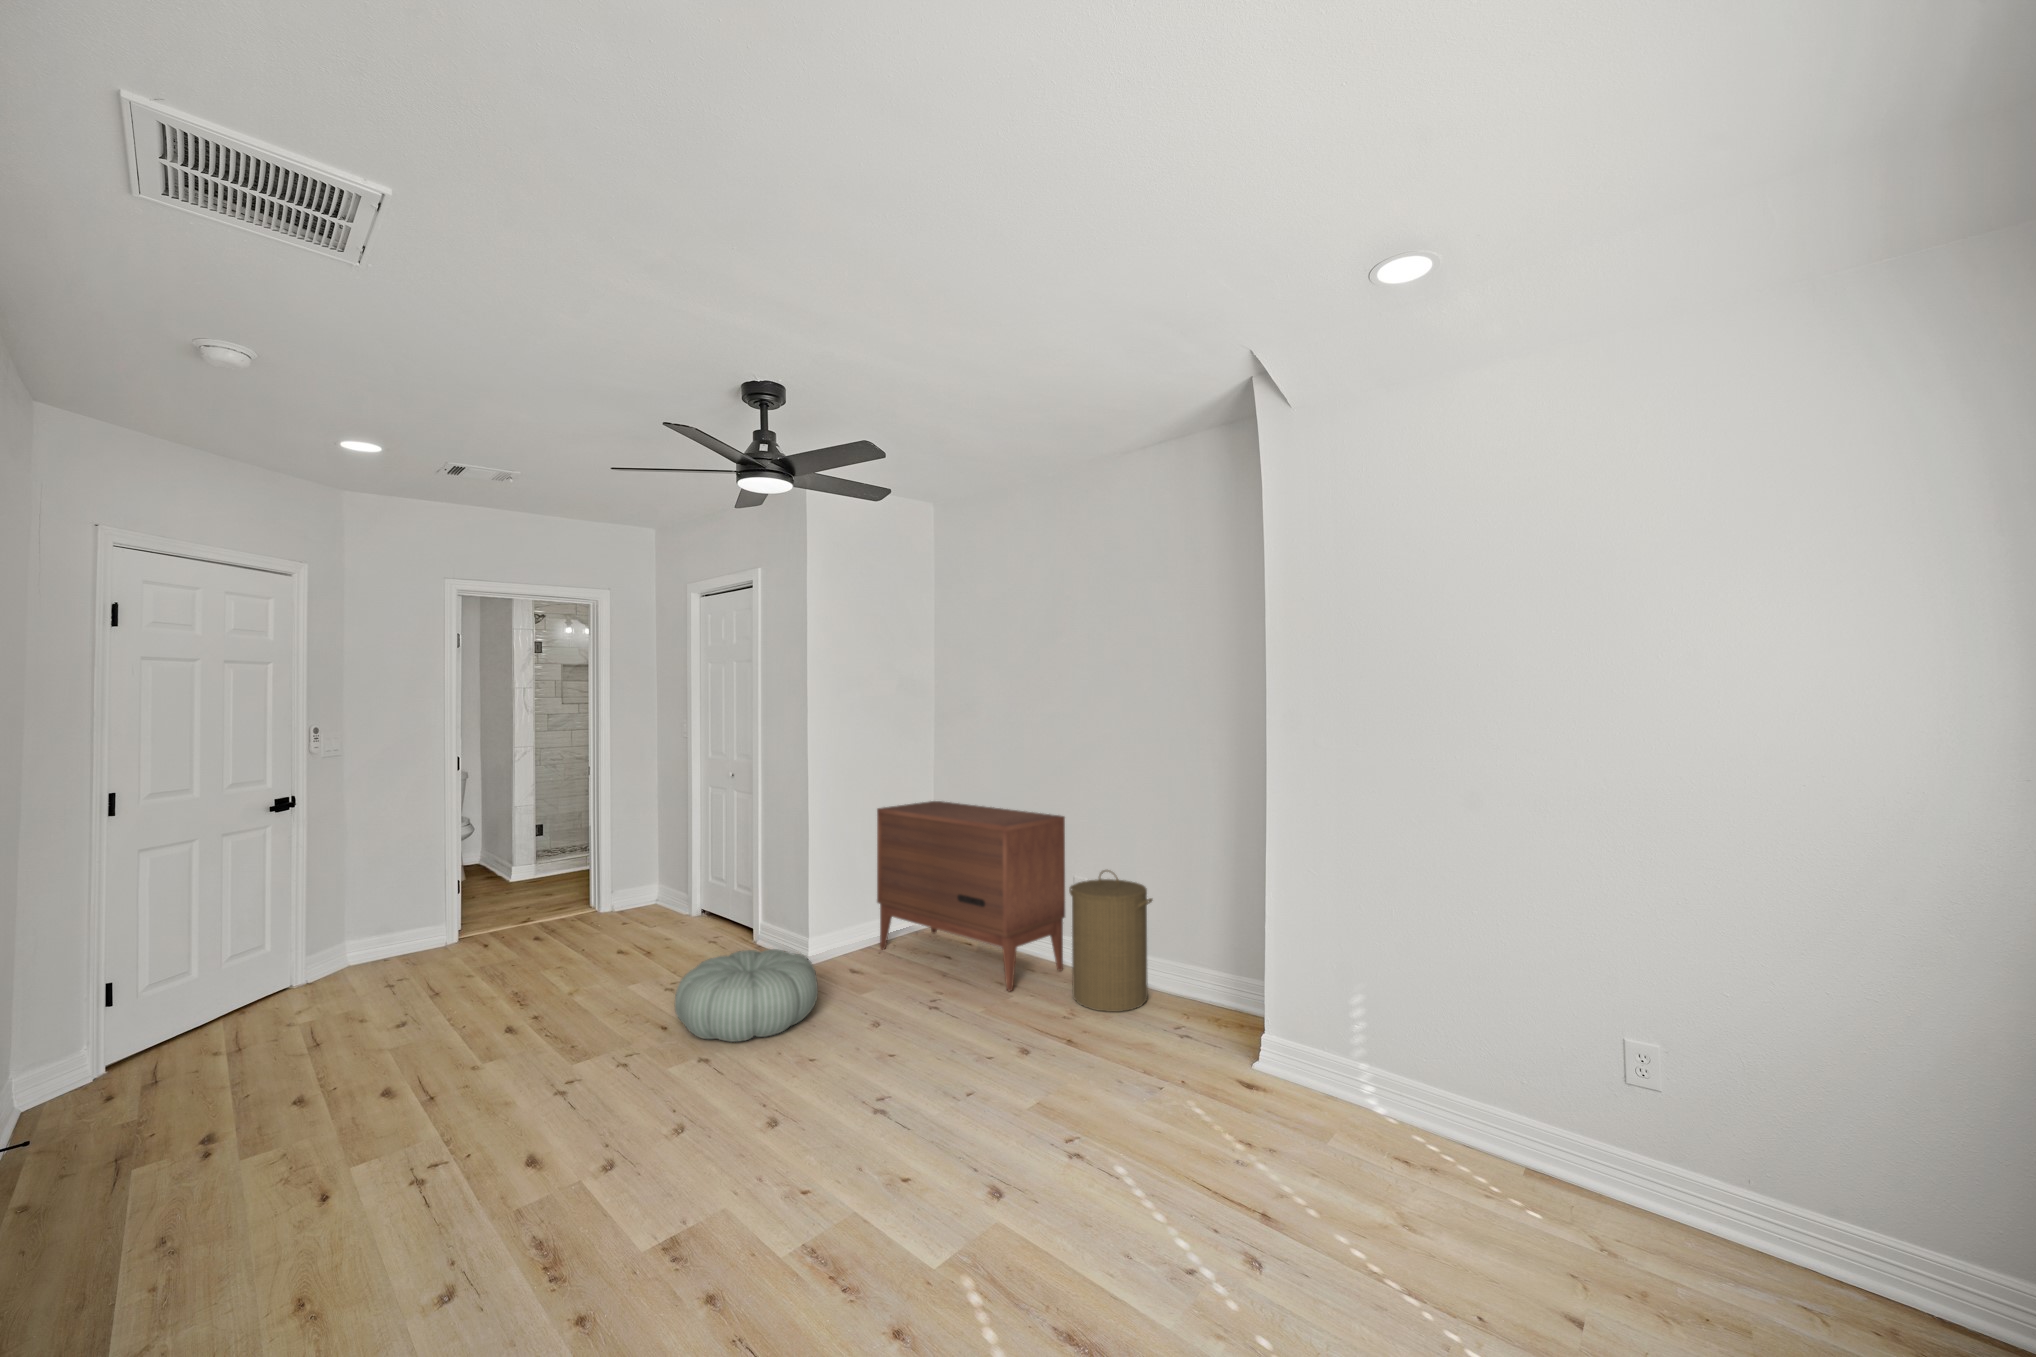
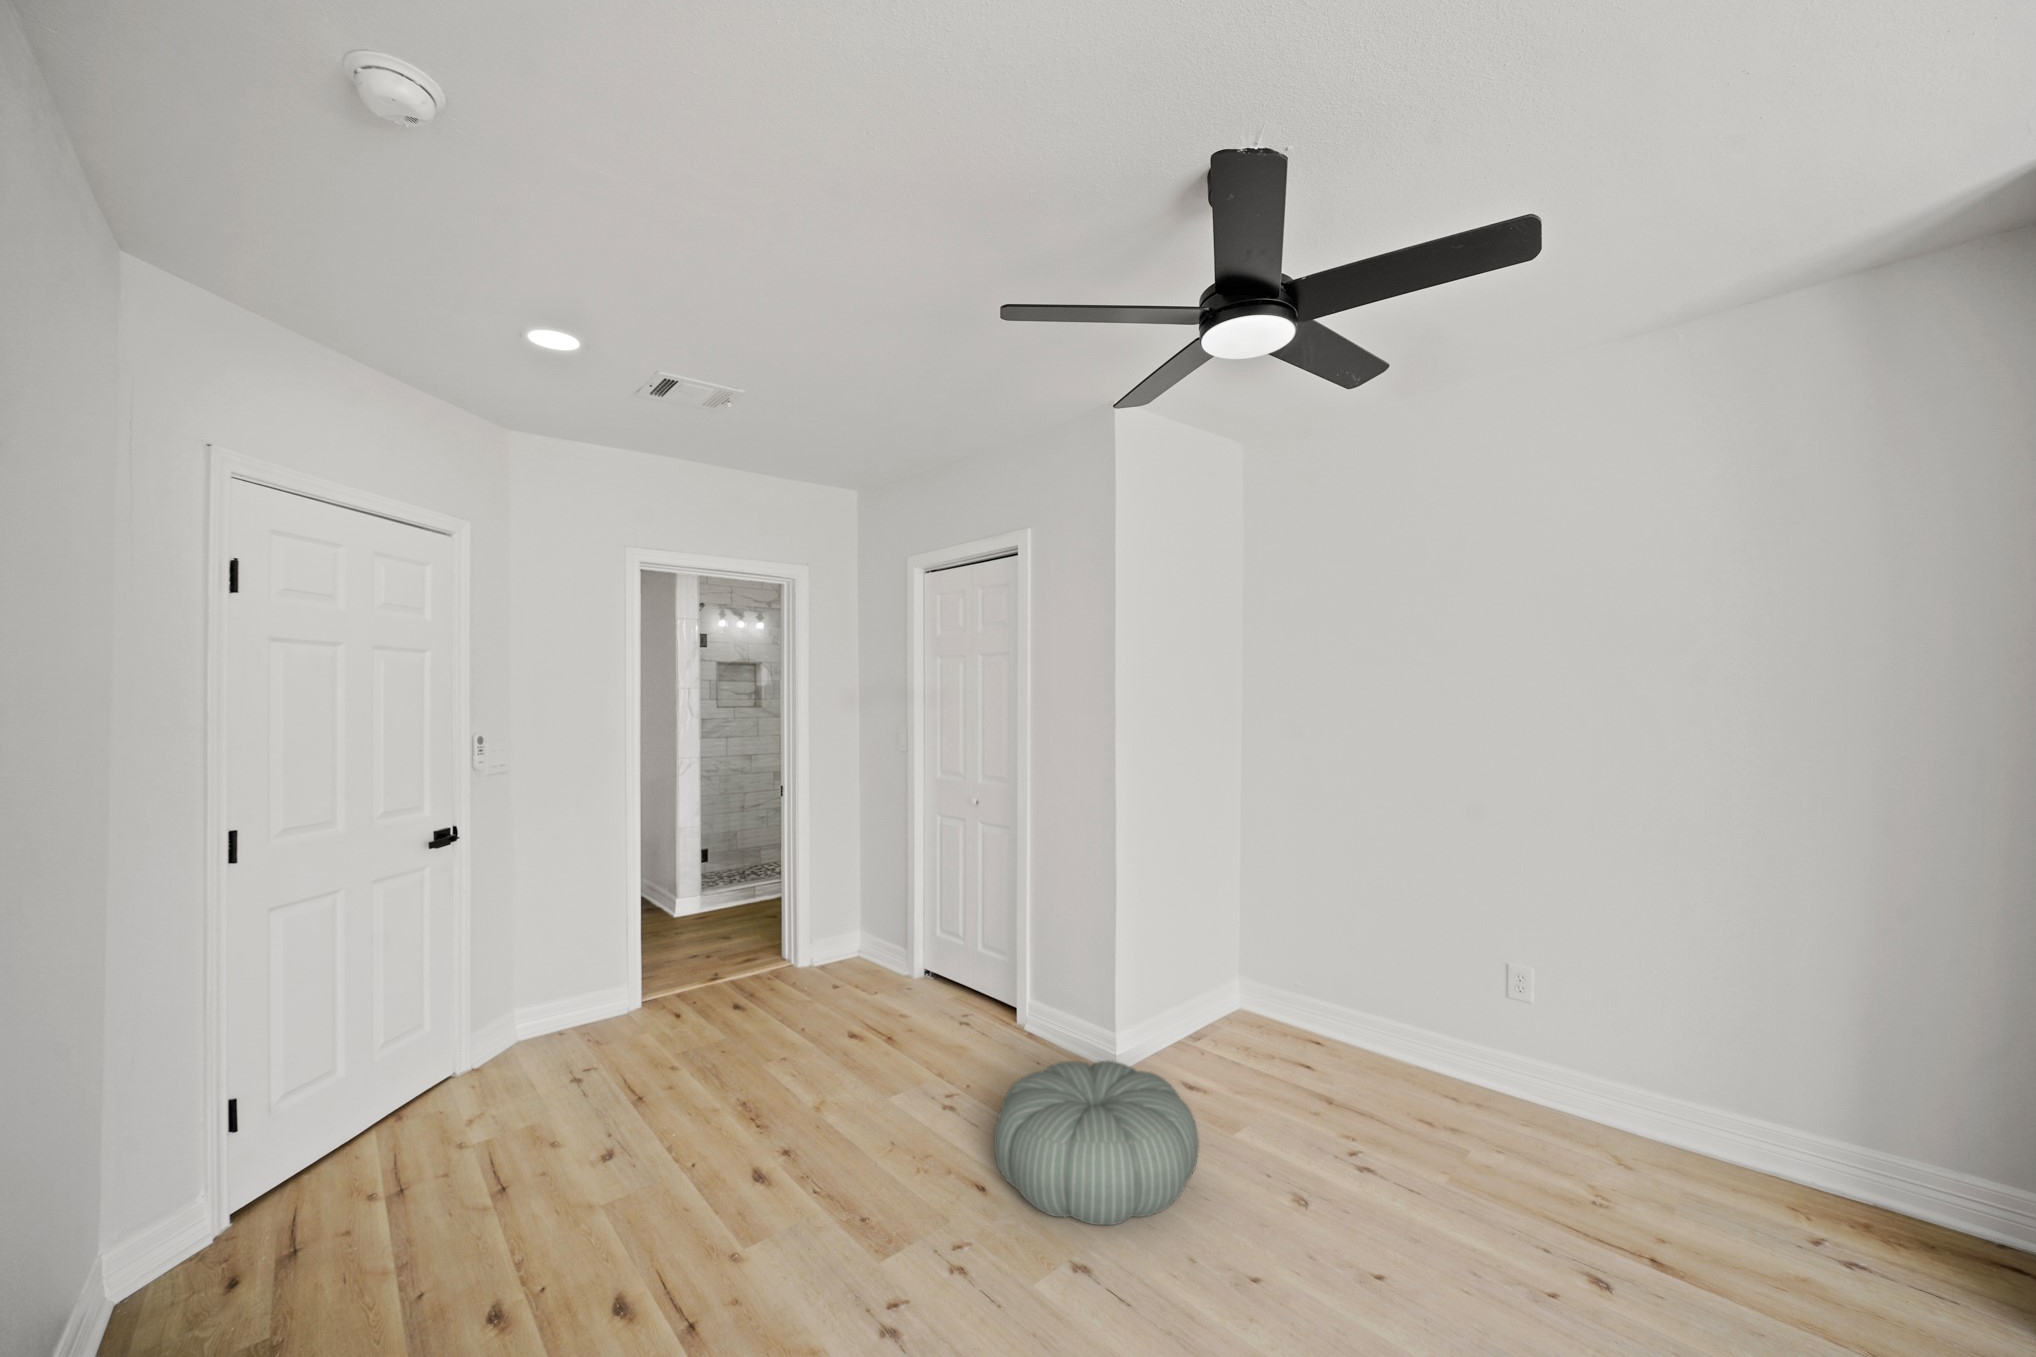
dresser: present [877,801,1065,991] -> none [1193,837,1503,1138]
laundry hamper: present [1069,870,1152,1012] -> none [1542,959,1720,1192]

